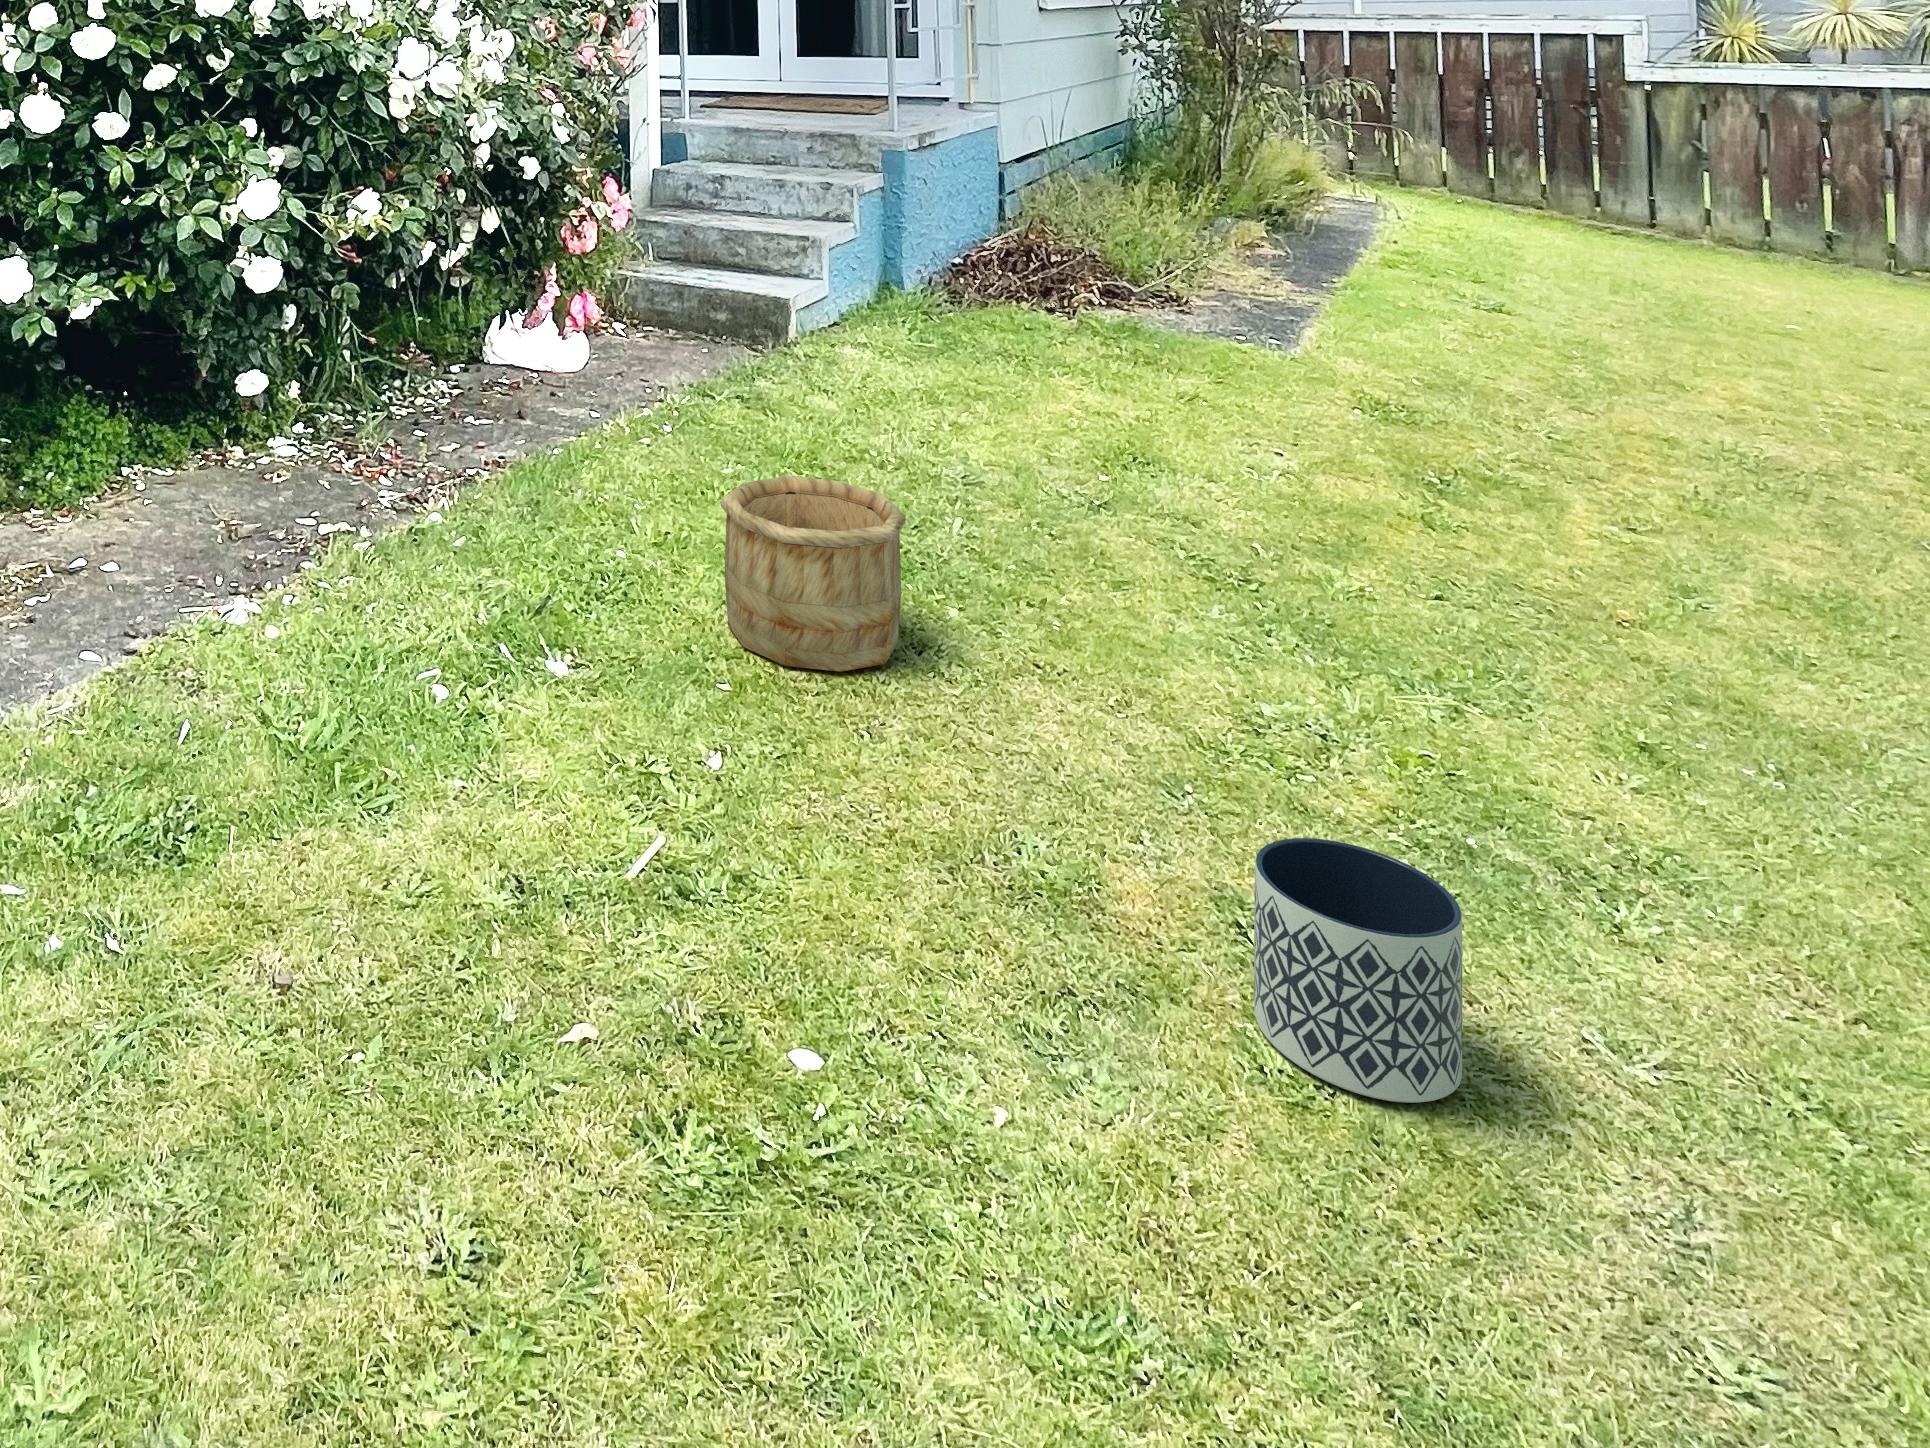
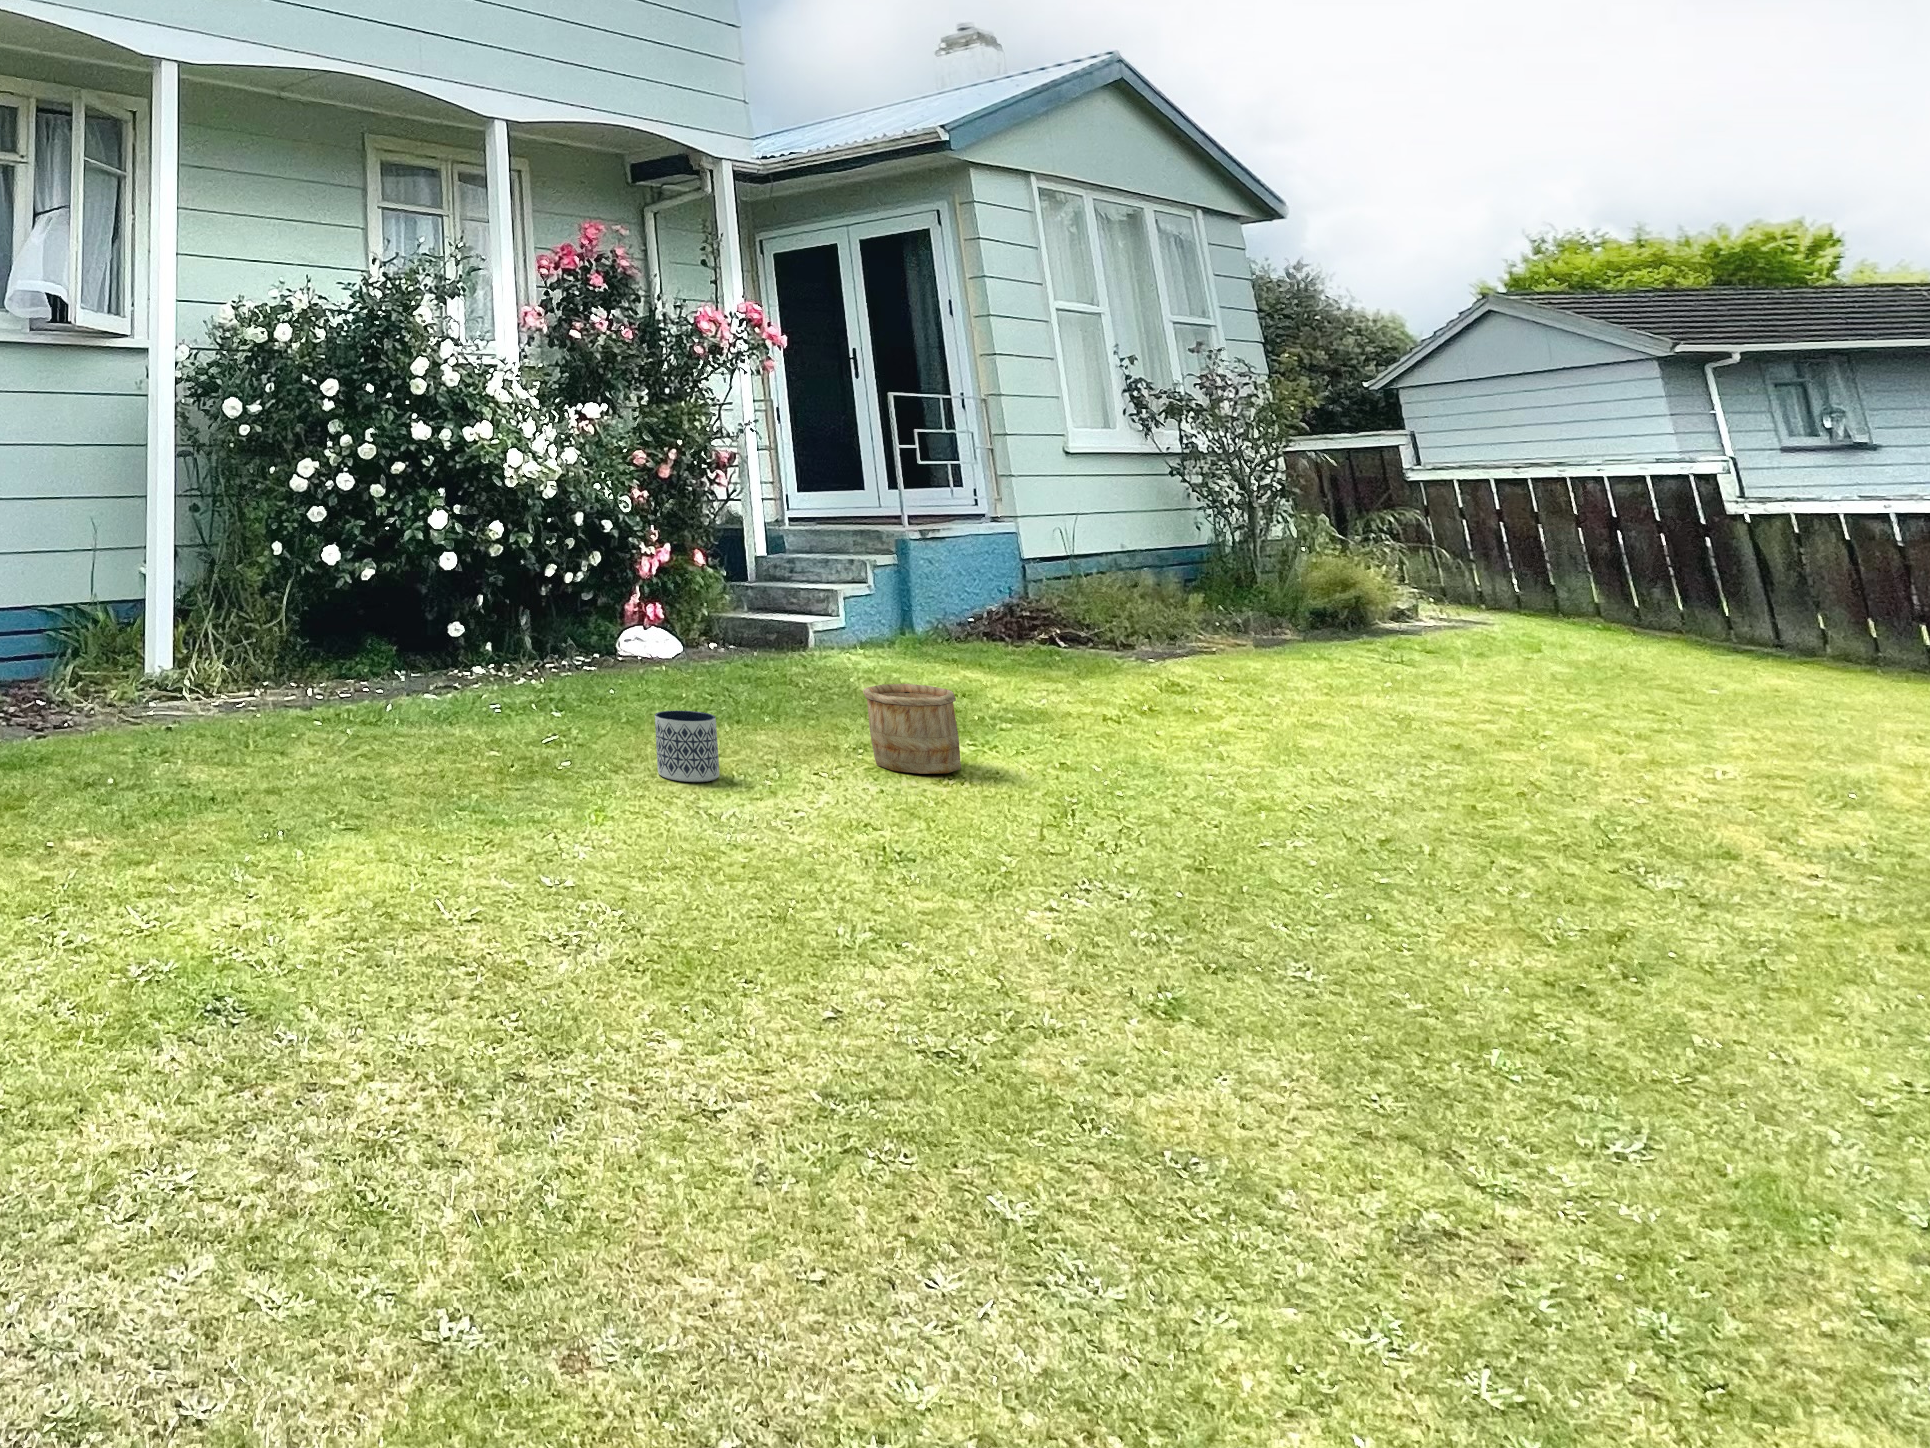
wooden bucket: present [720,476,906,671] -> present [863,684,961,774]

